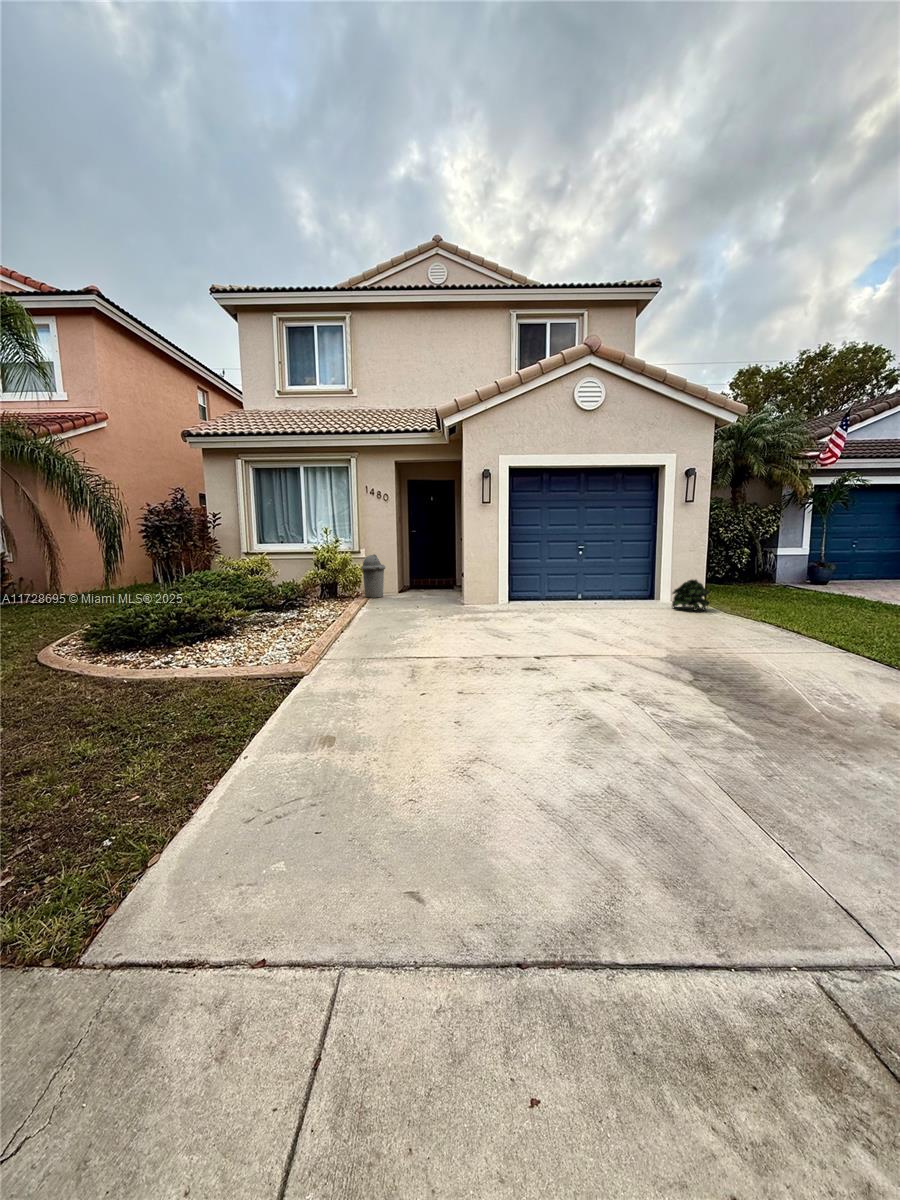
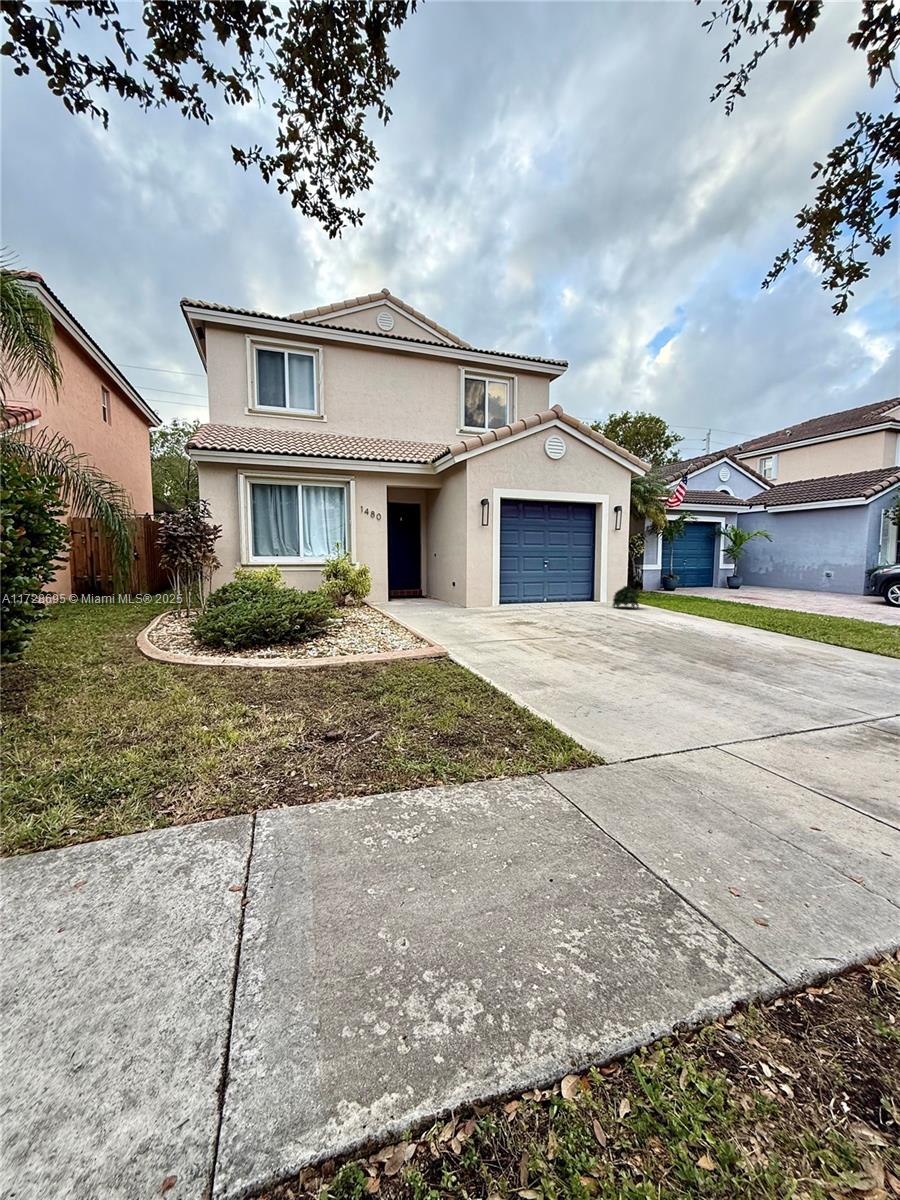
trash can: present [361,554,385,598] -> none [360,568,382,608]

